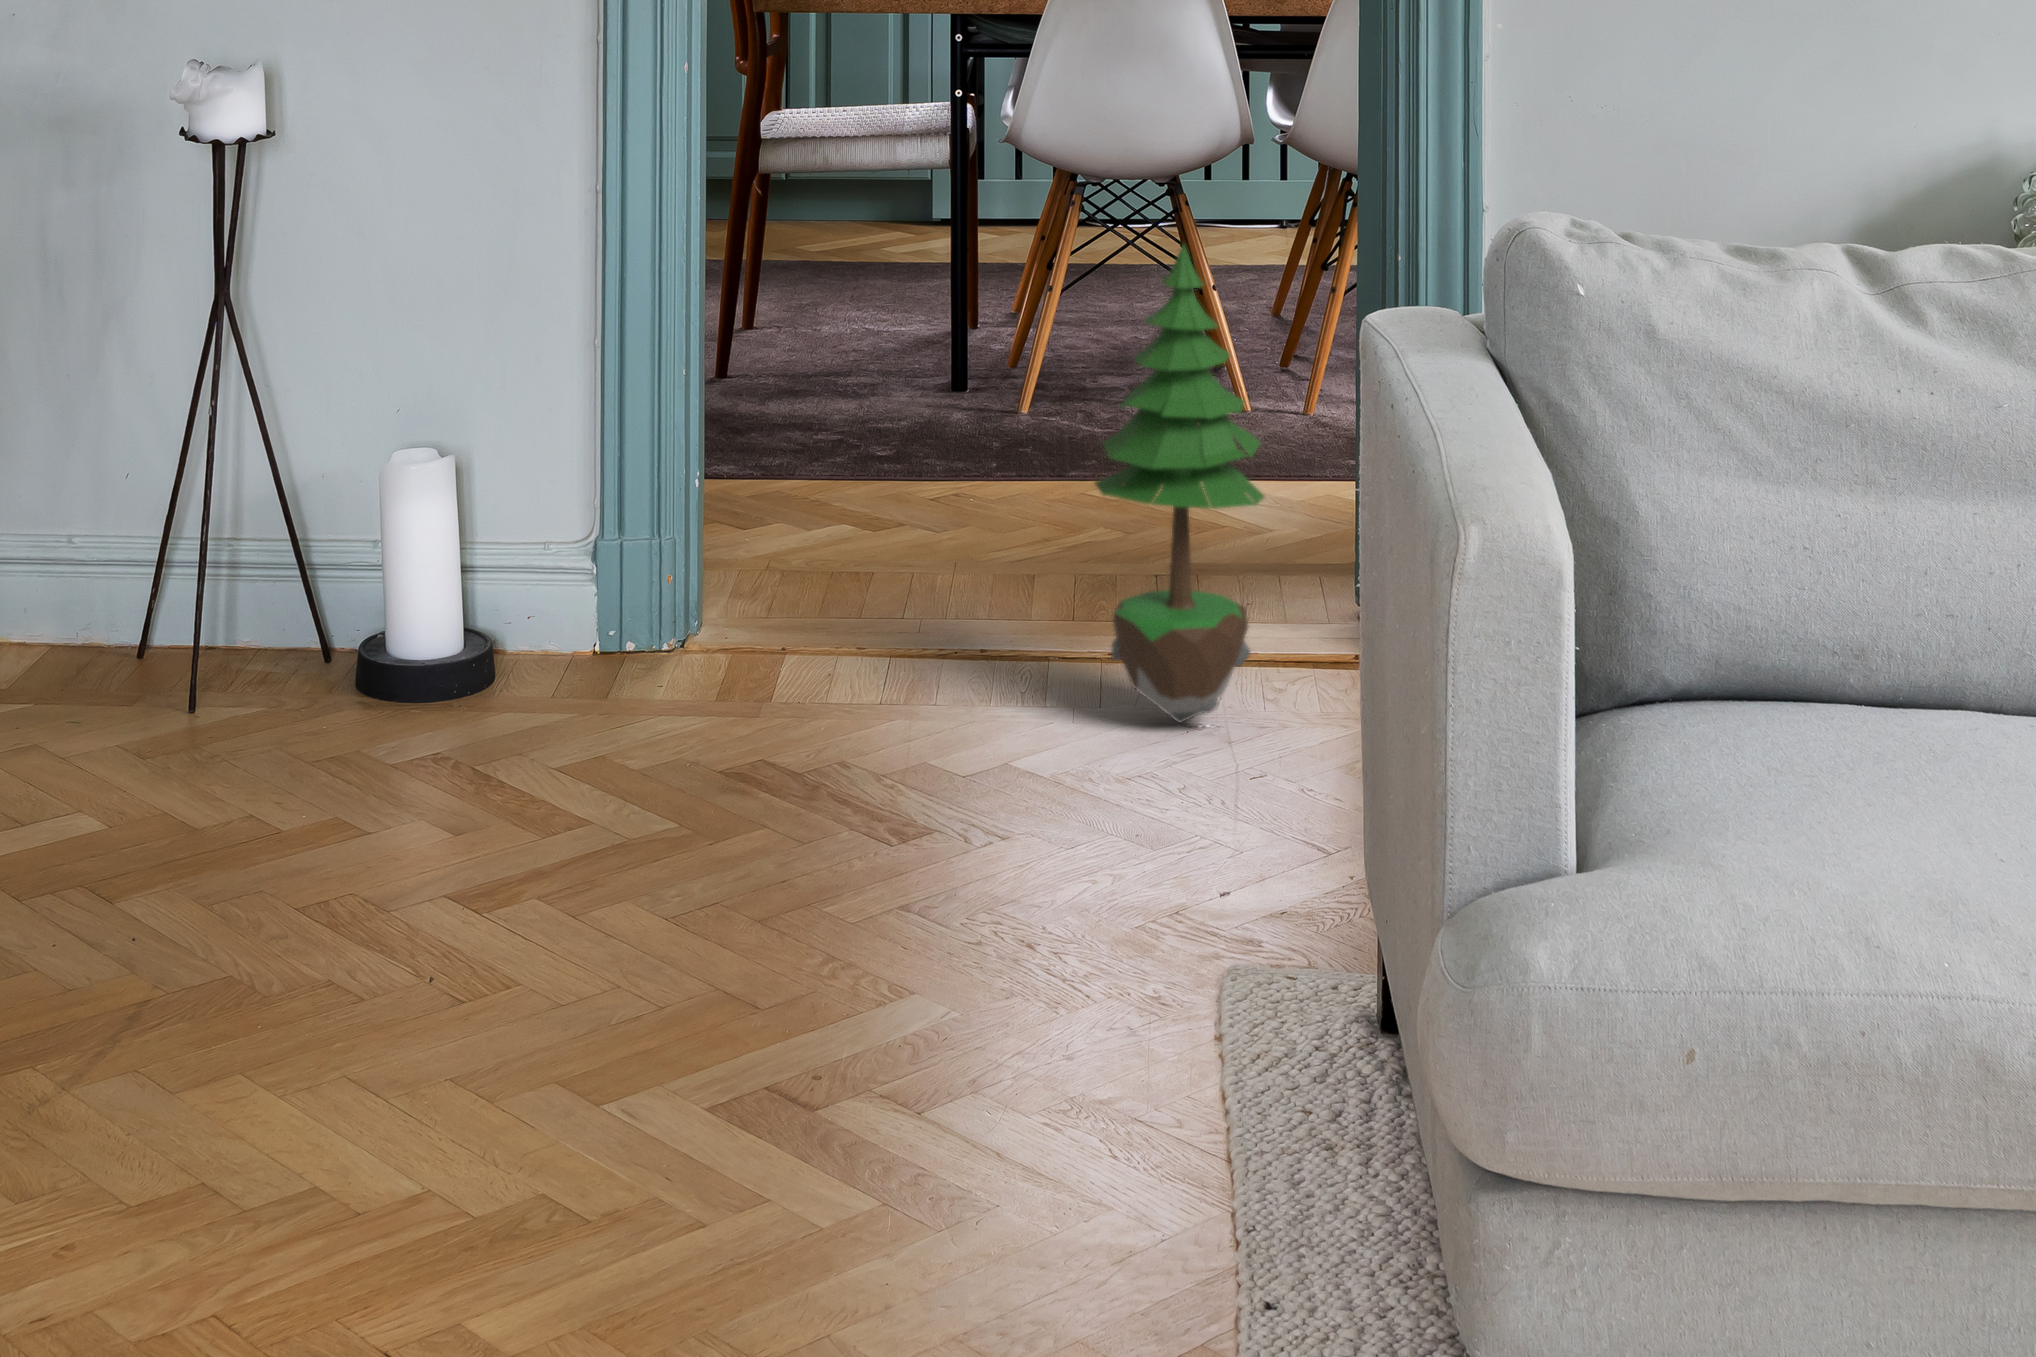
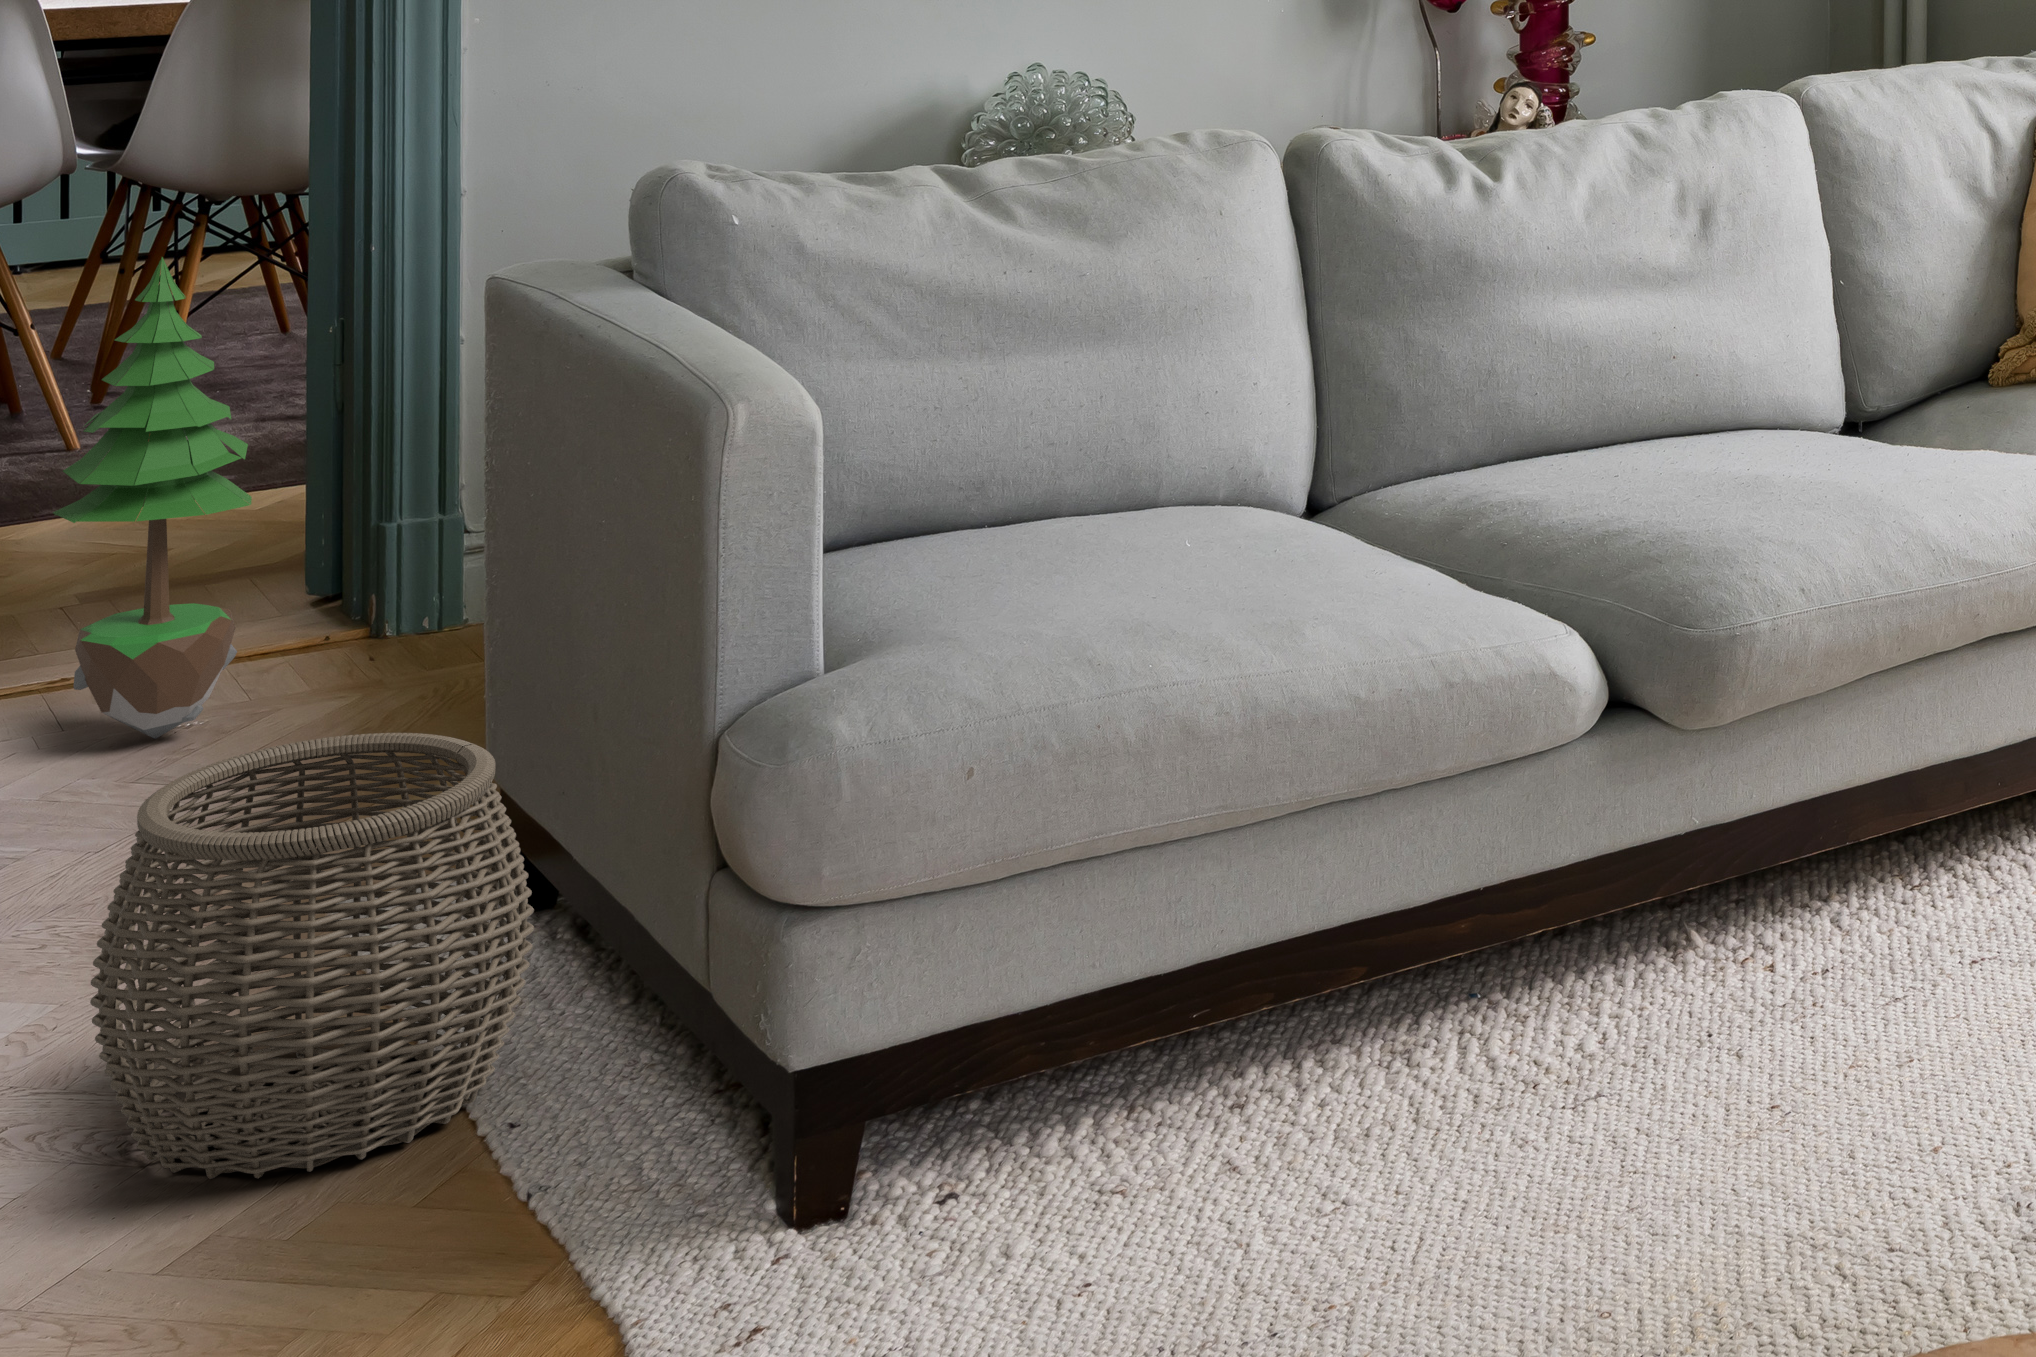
woven basket: none [922,785,1334,1262] -> present [90,733,534,1179]

